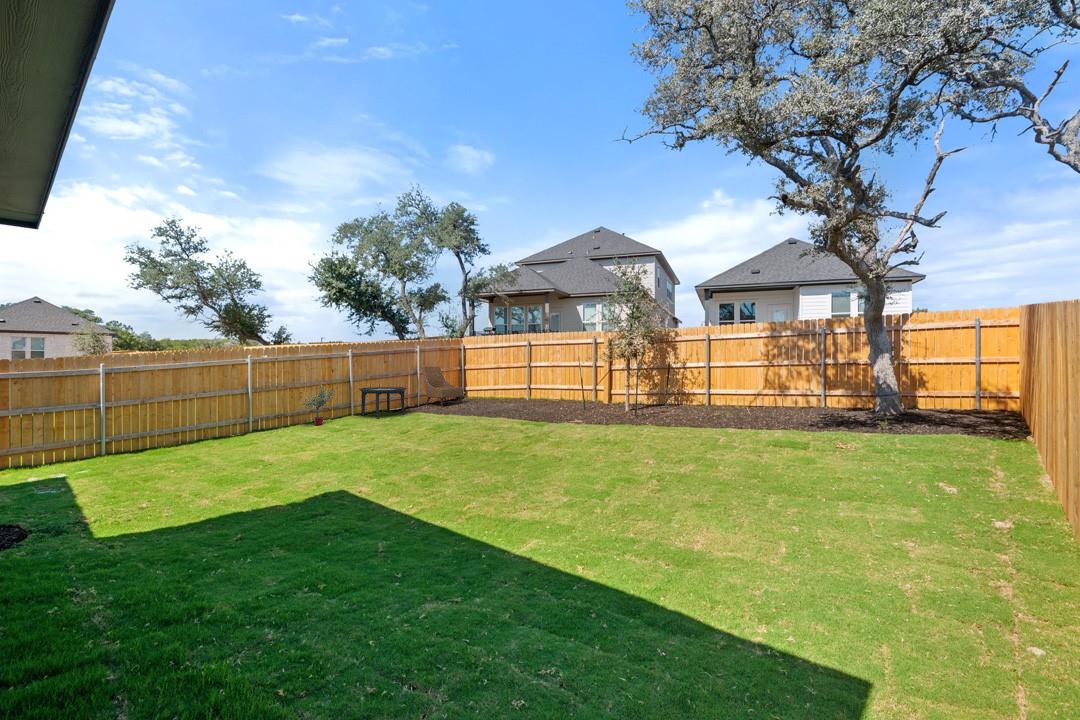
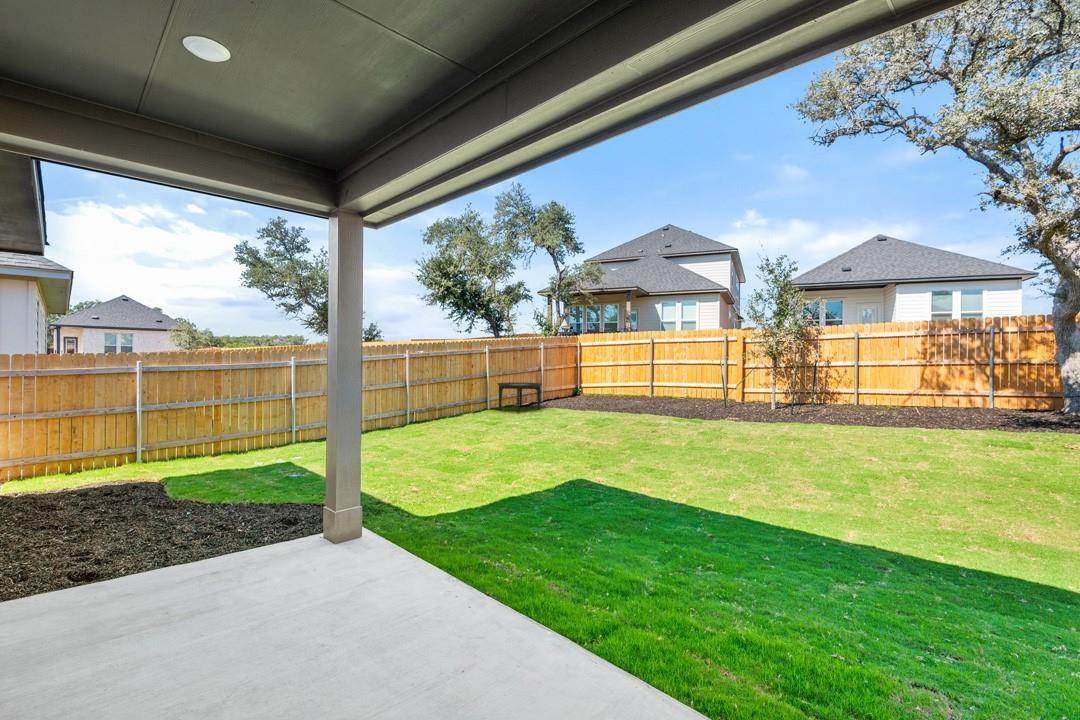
chair: present [422,366,463,406] -> none [547,363,586,402]
potted tree: present [303,385,335,425] -> none [453,379,480,419]

